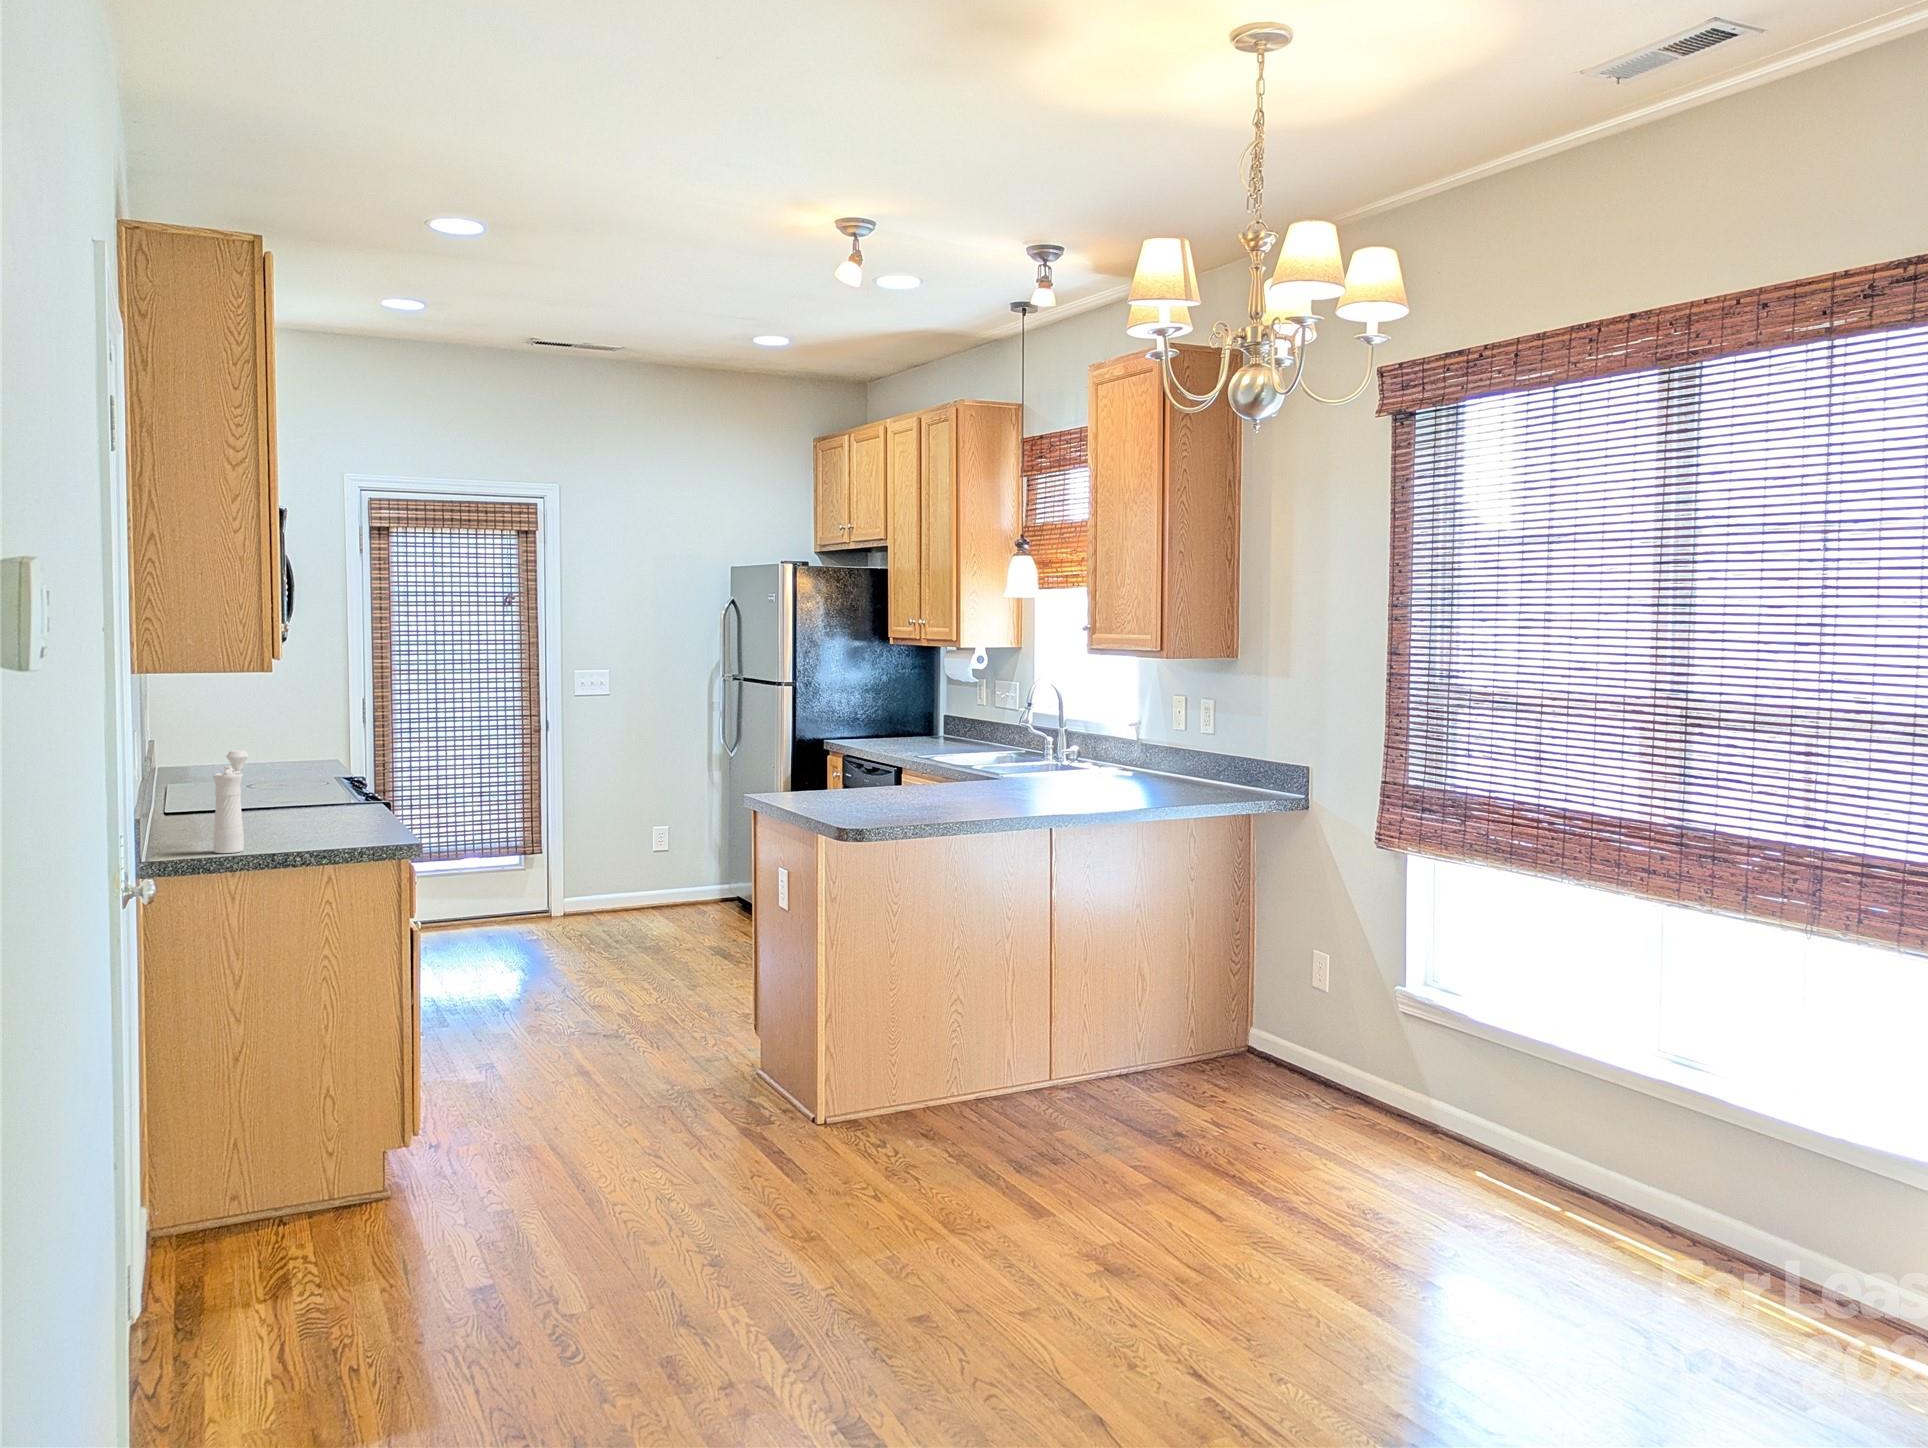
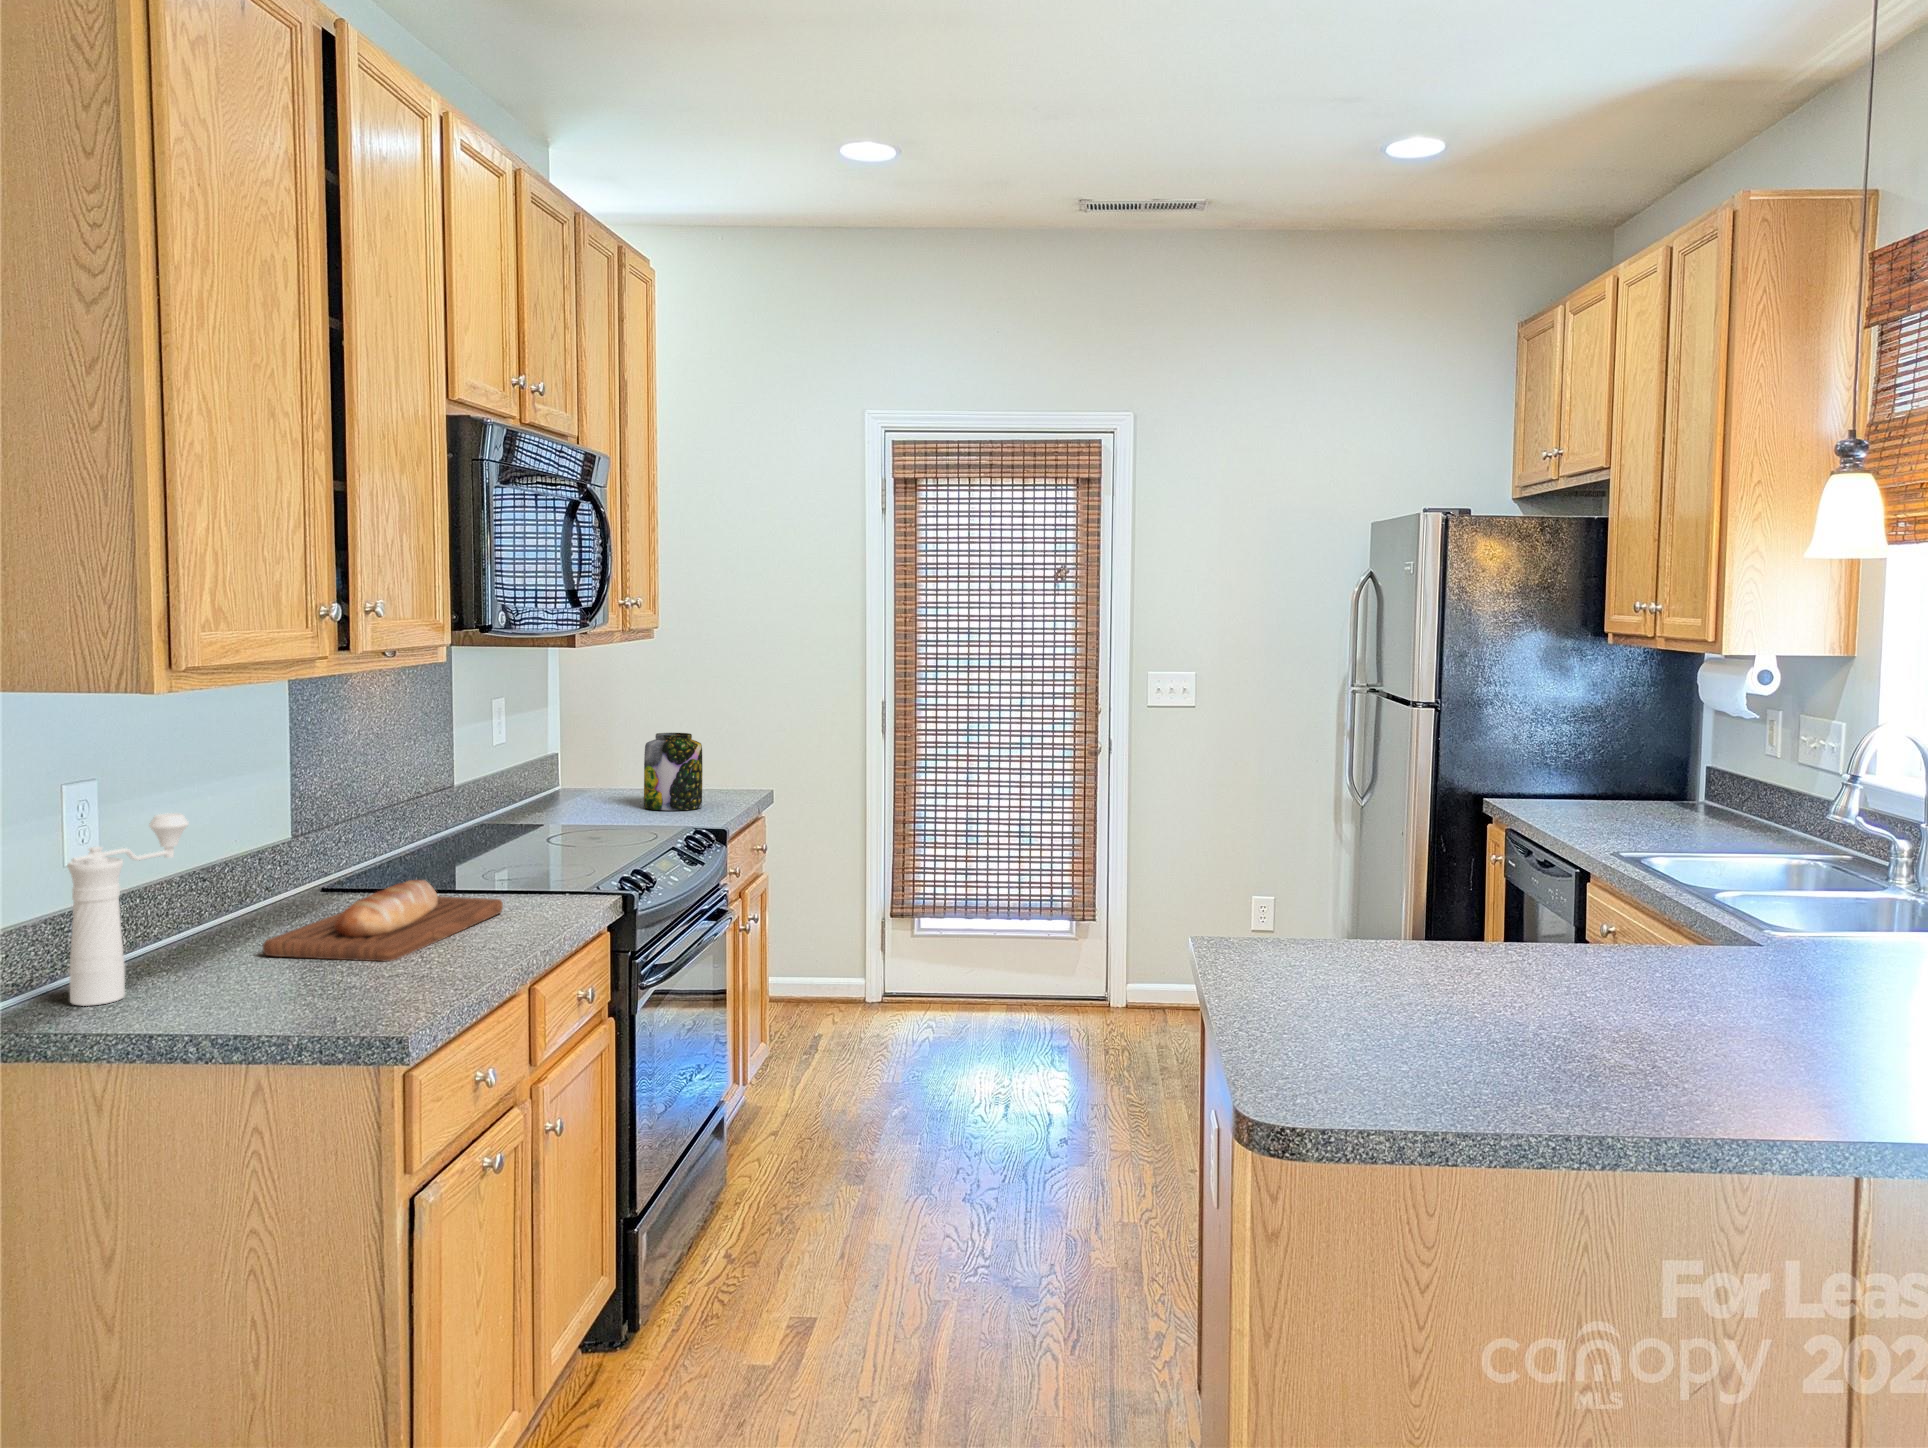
jar: none [259,721,306,778] -> present [644,733,703,811]
bread loaf: none [260,797,350,836] -> present [262,880,503,961]

